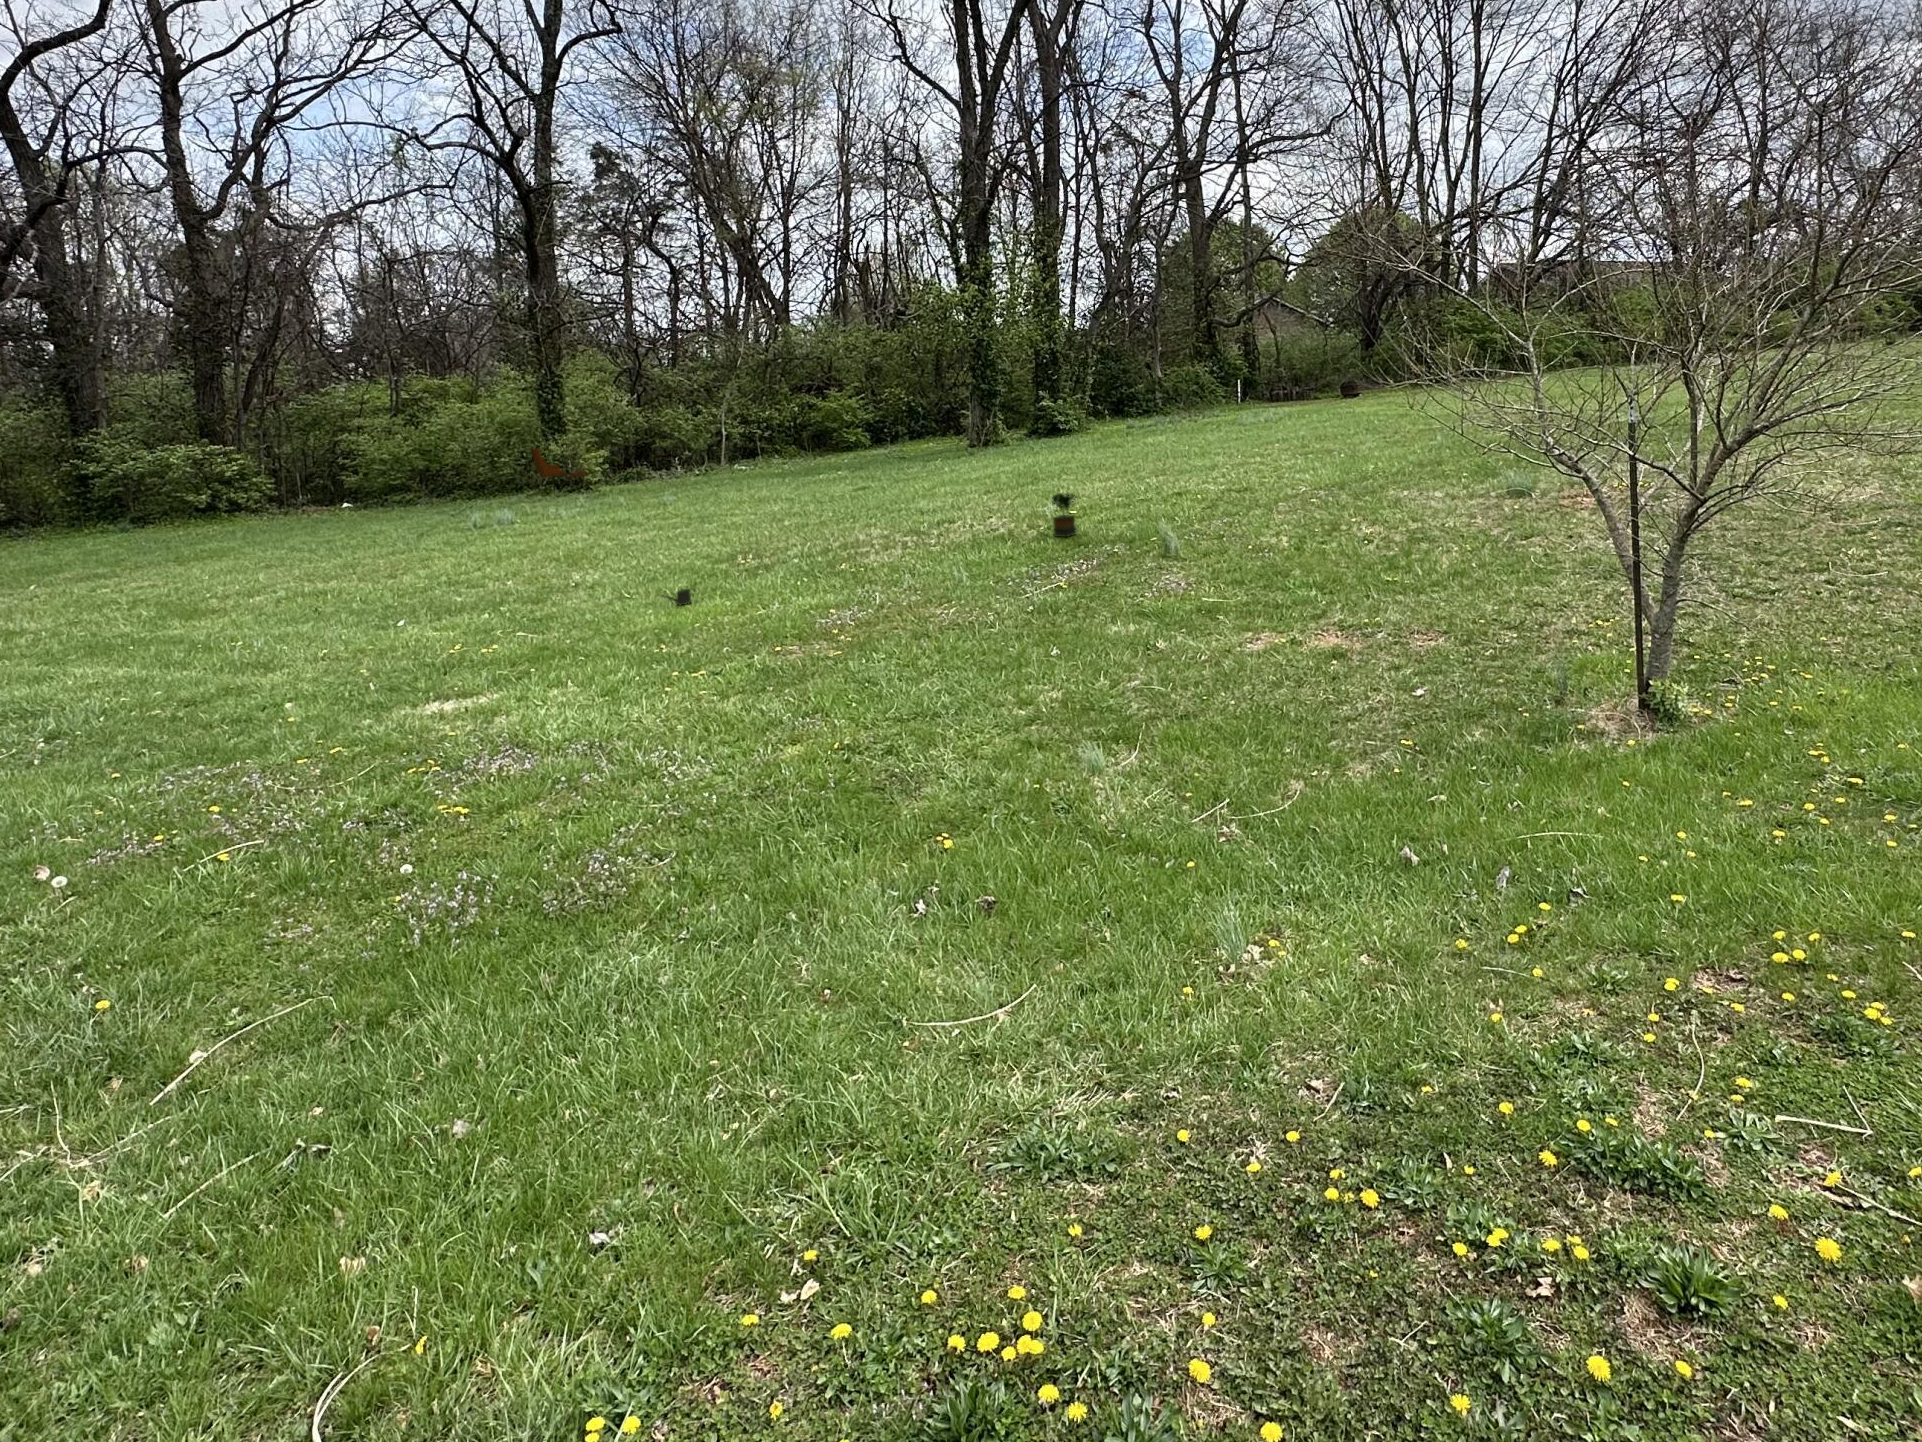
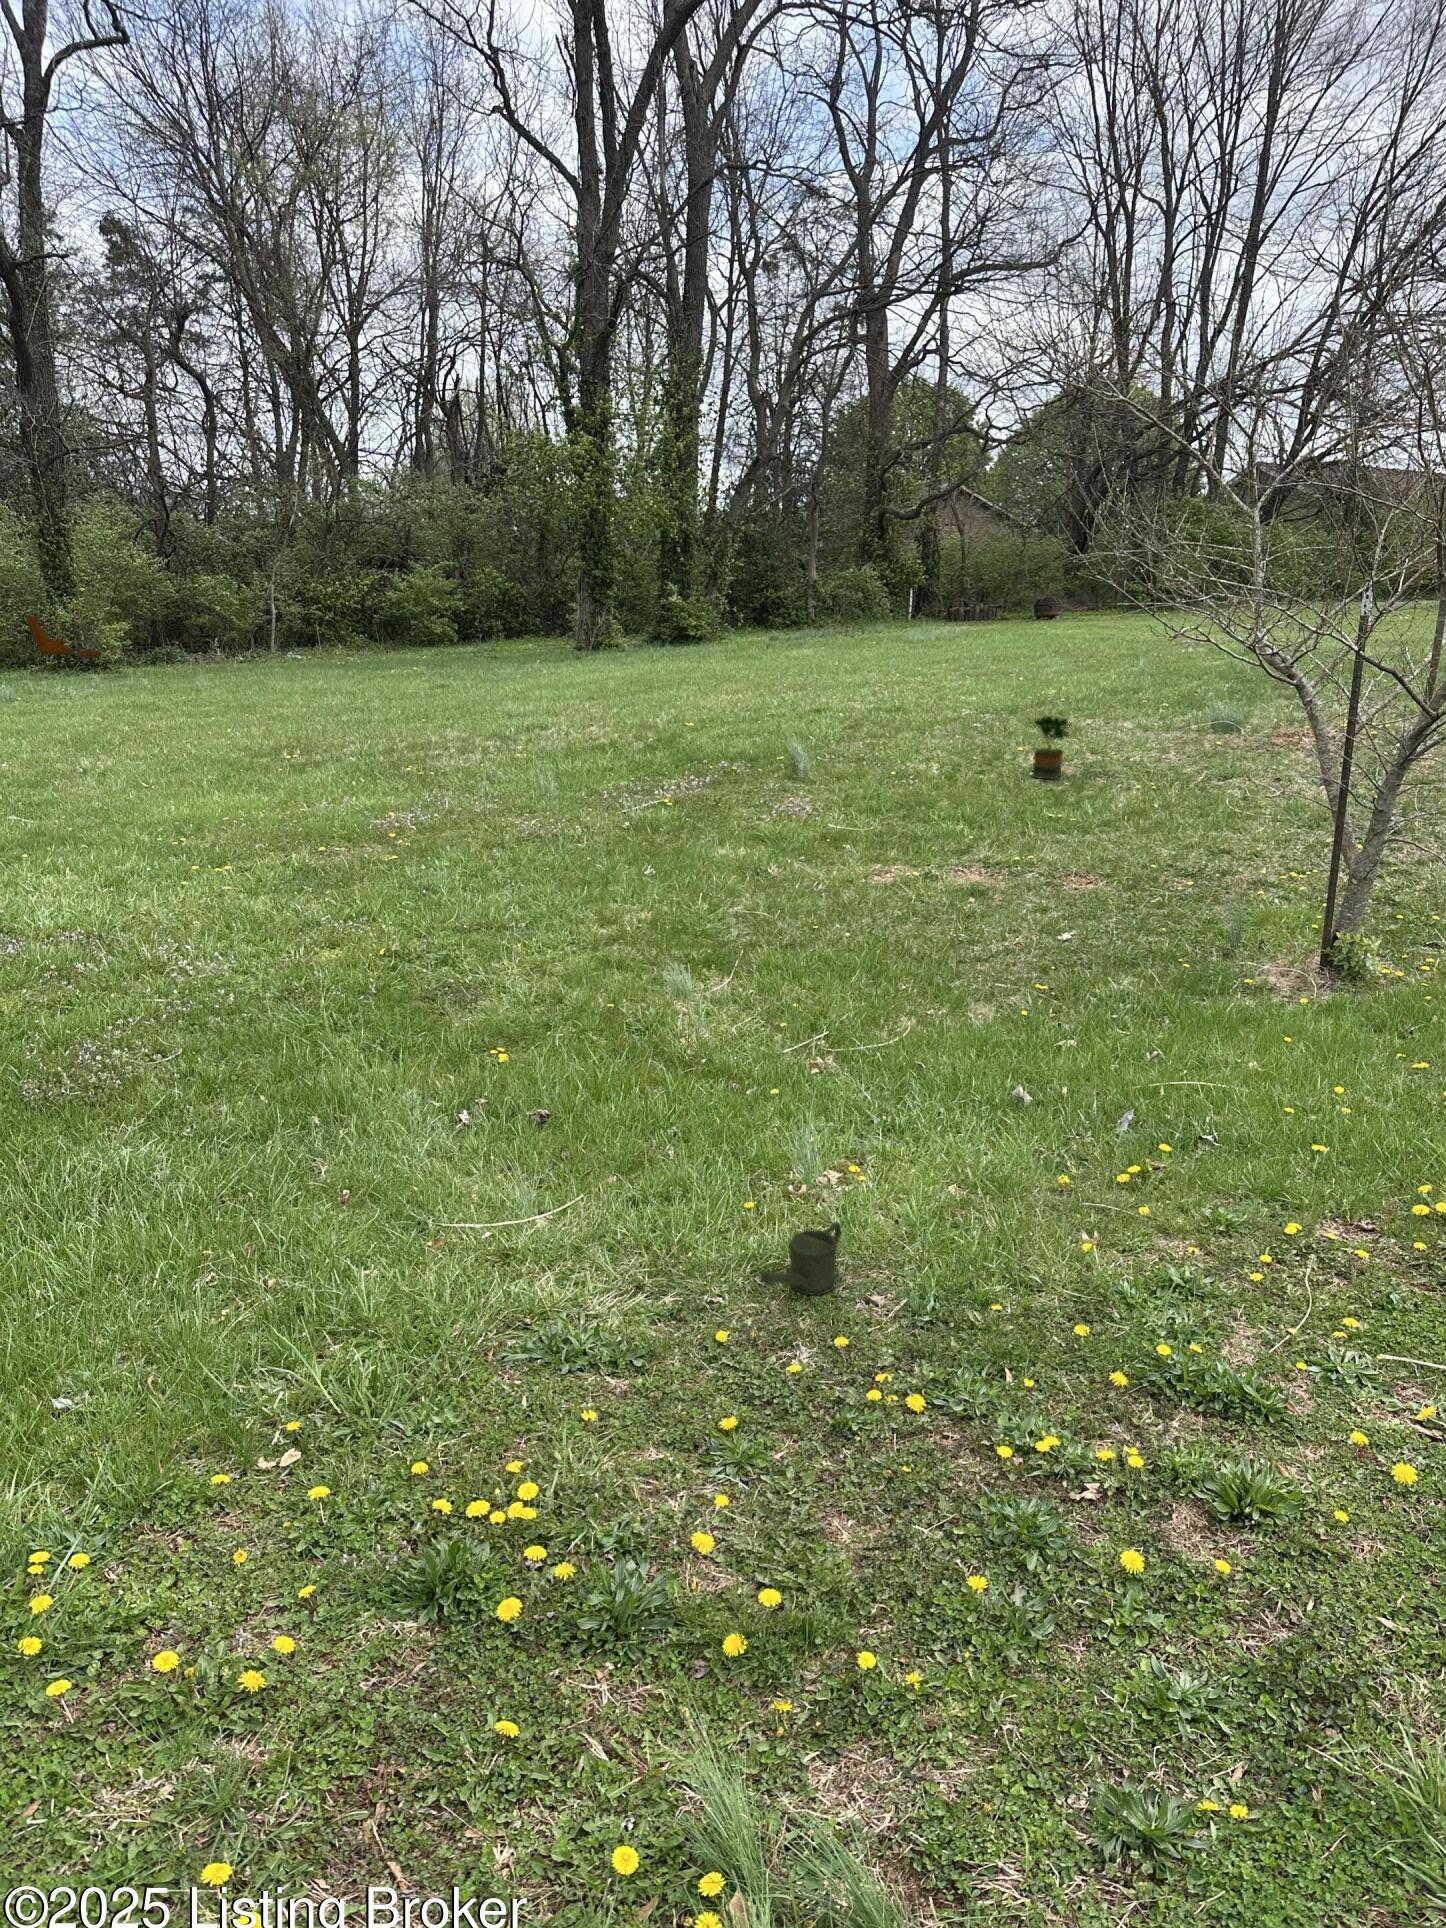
potted tree: present [1052,493,1077,537] -> present [1033,716,1071,779]
watering can: present [661,589,692,605] -> present [761,1222,841,1295]

